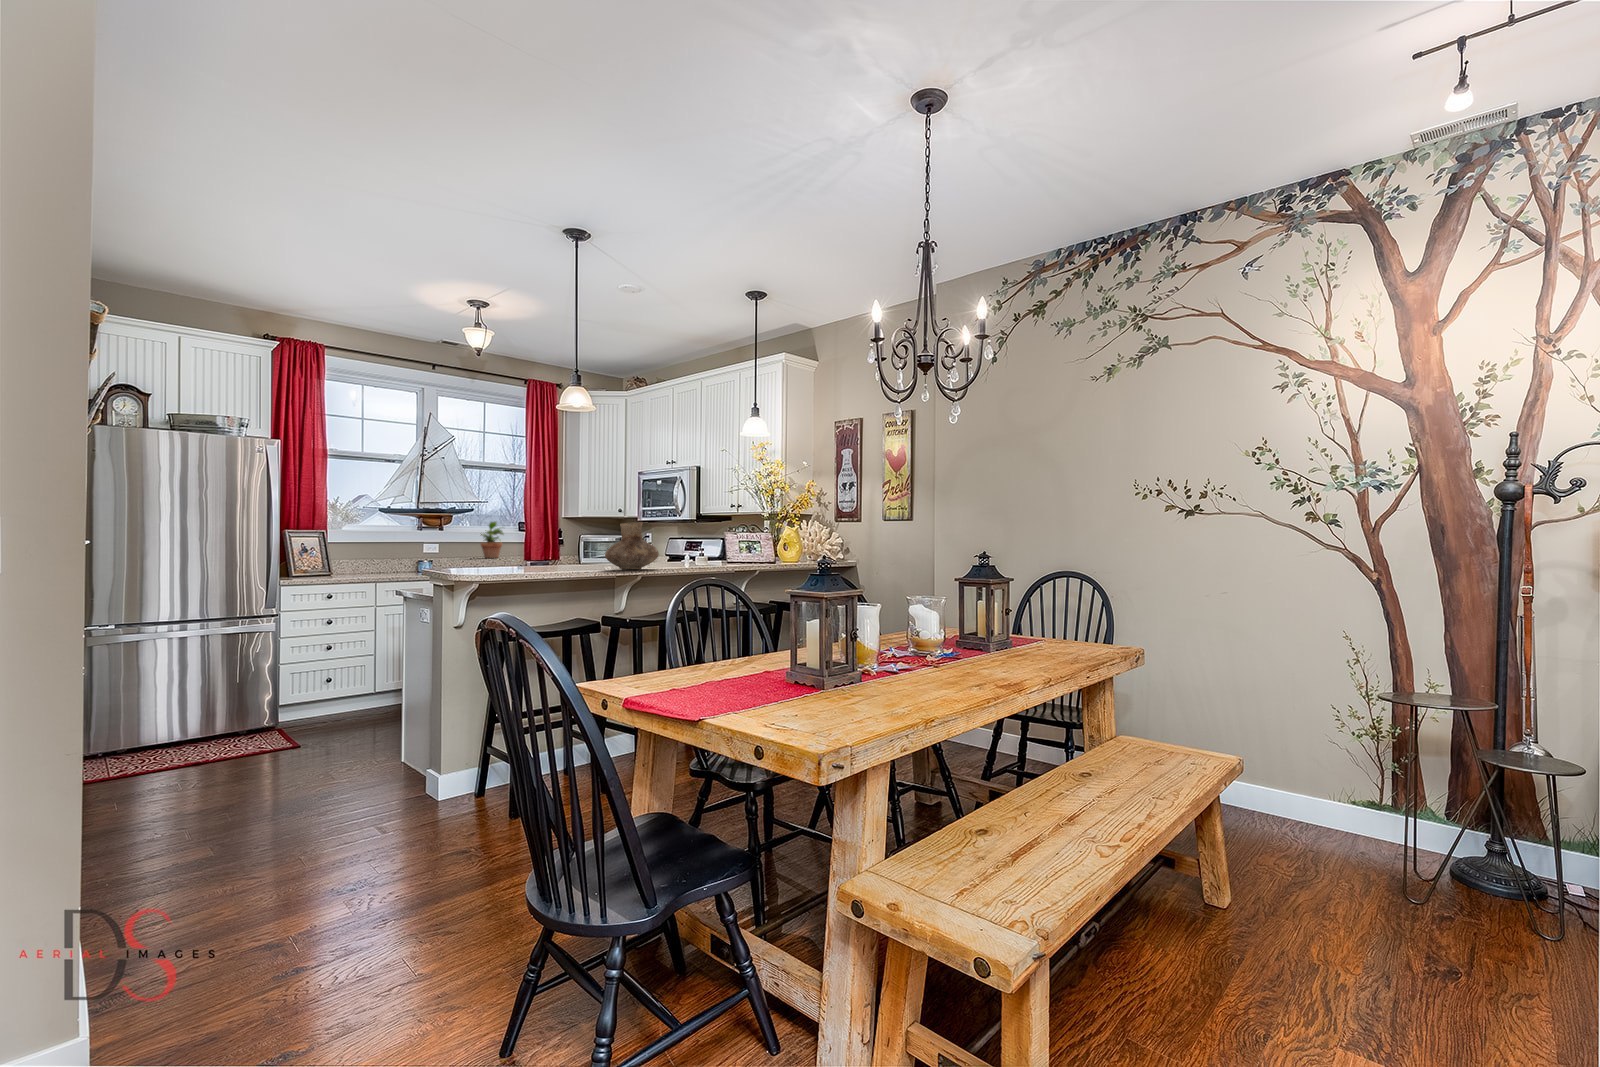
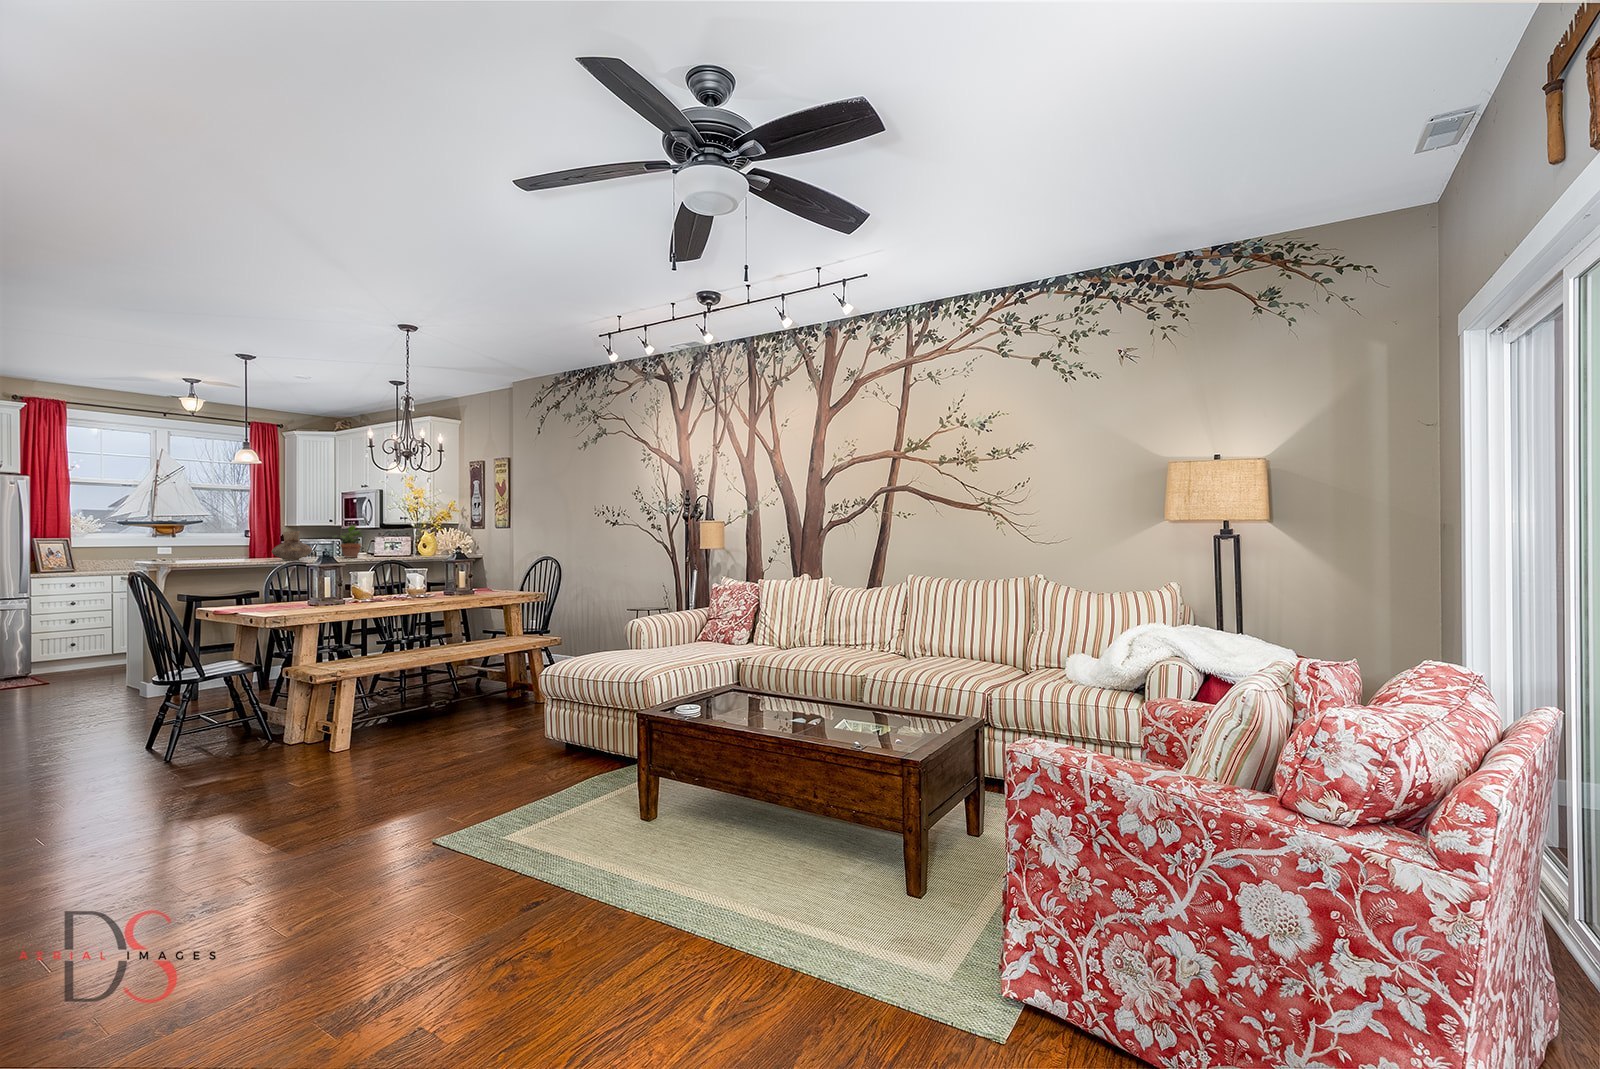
potted plant: present [481,522,503,558] -> present [339,525,363,558]

